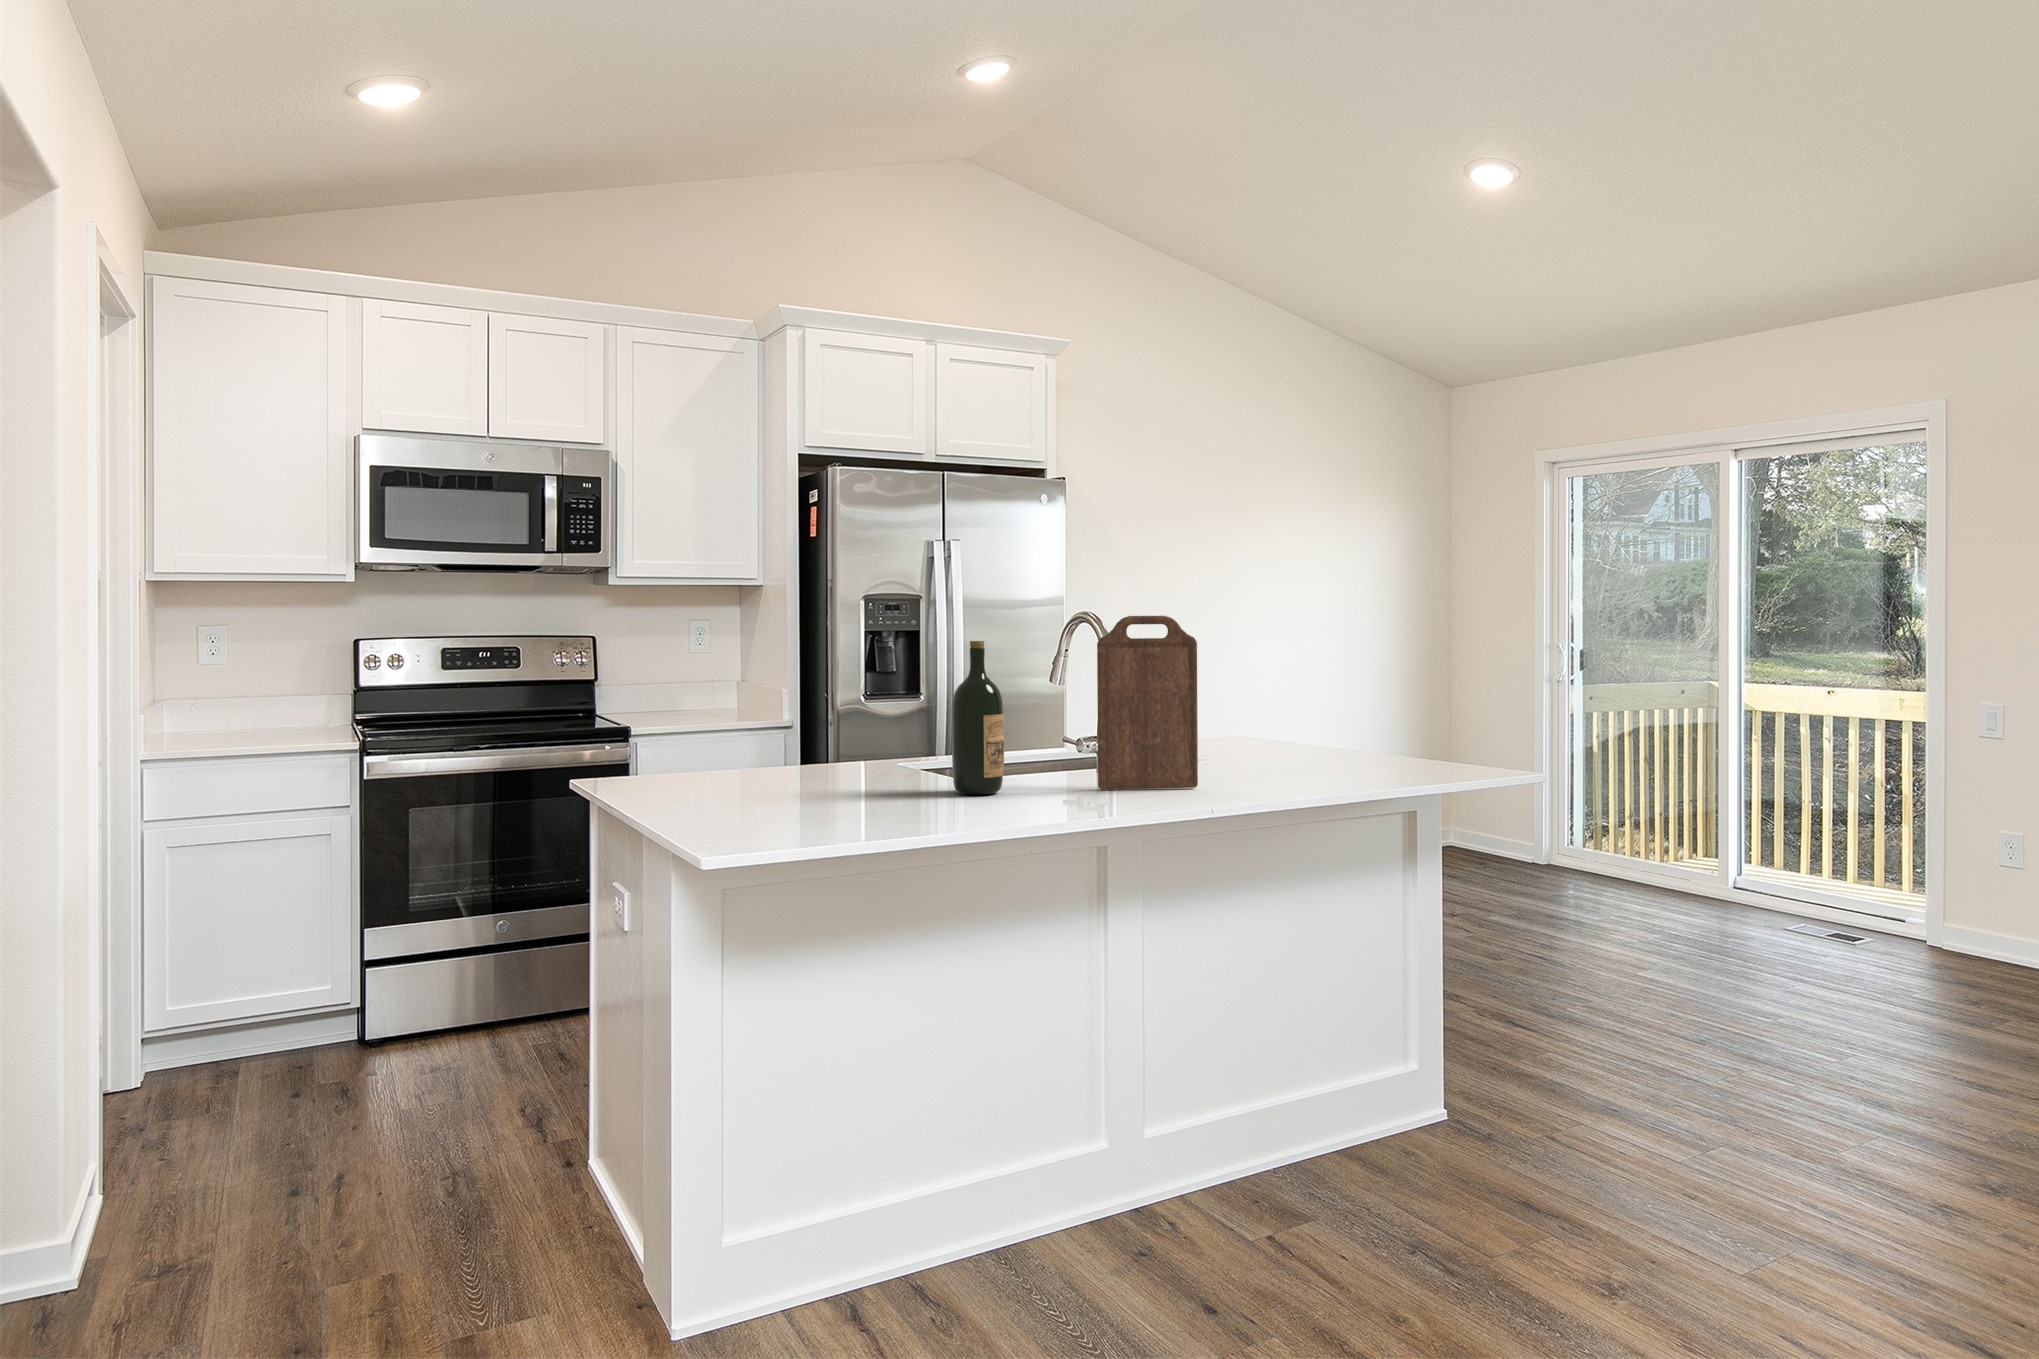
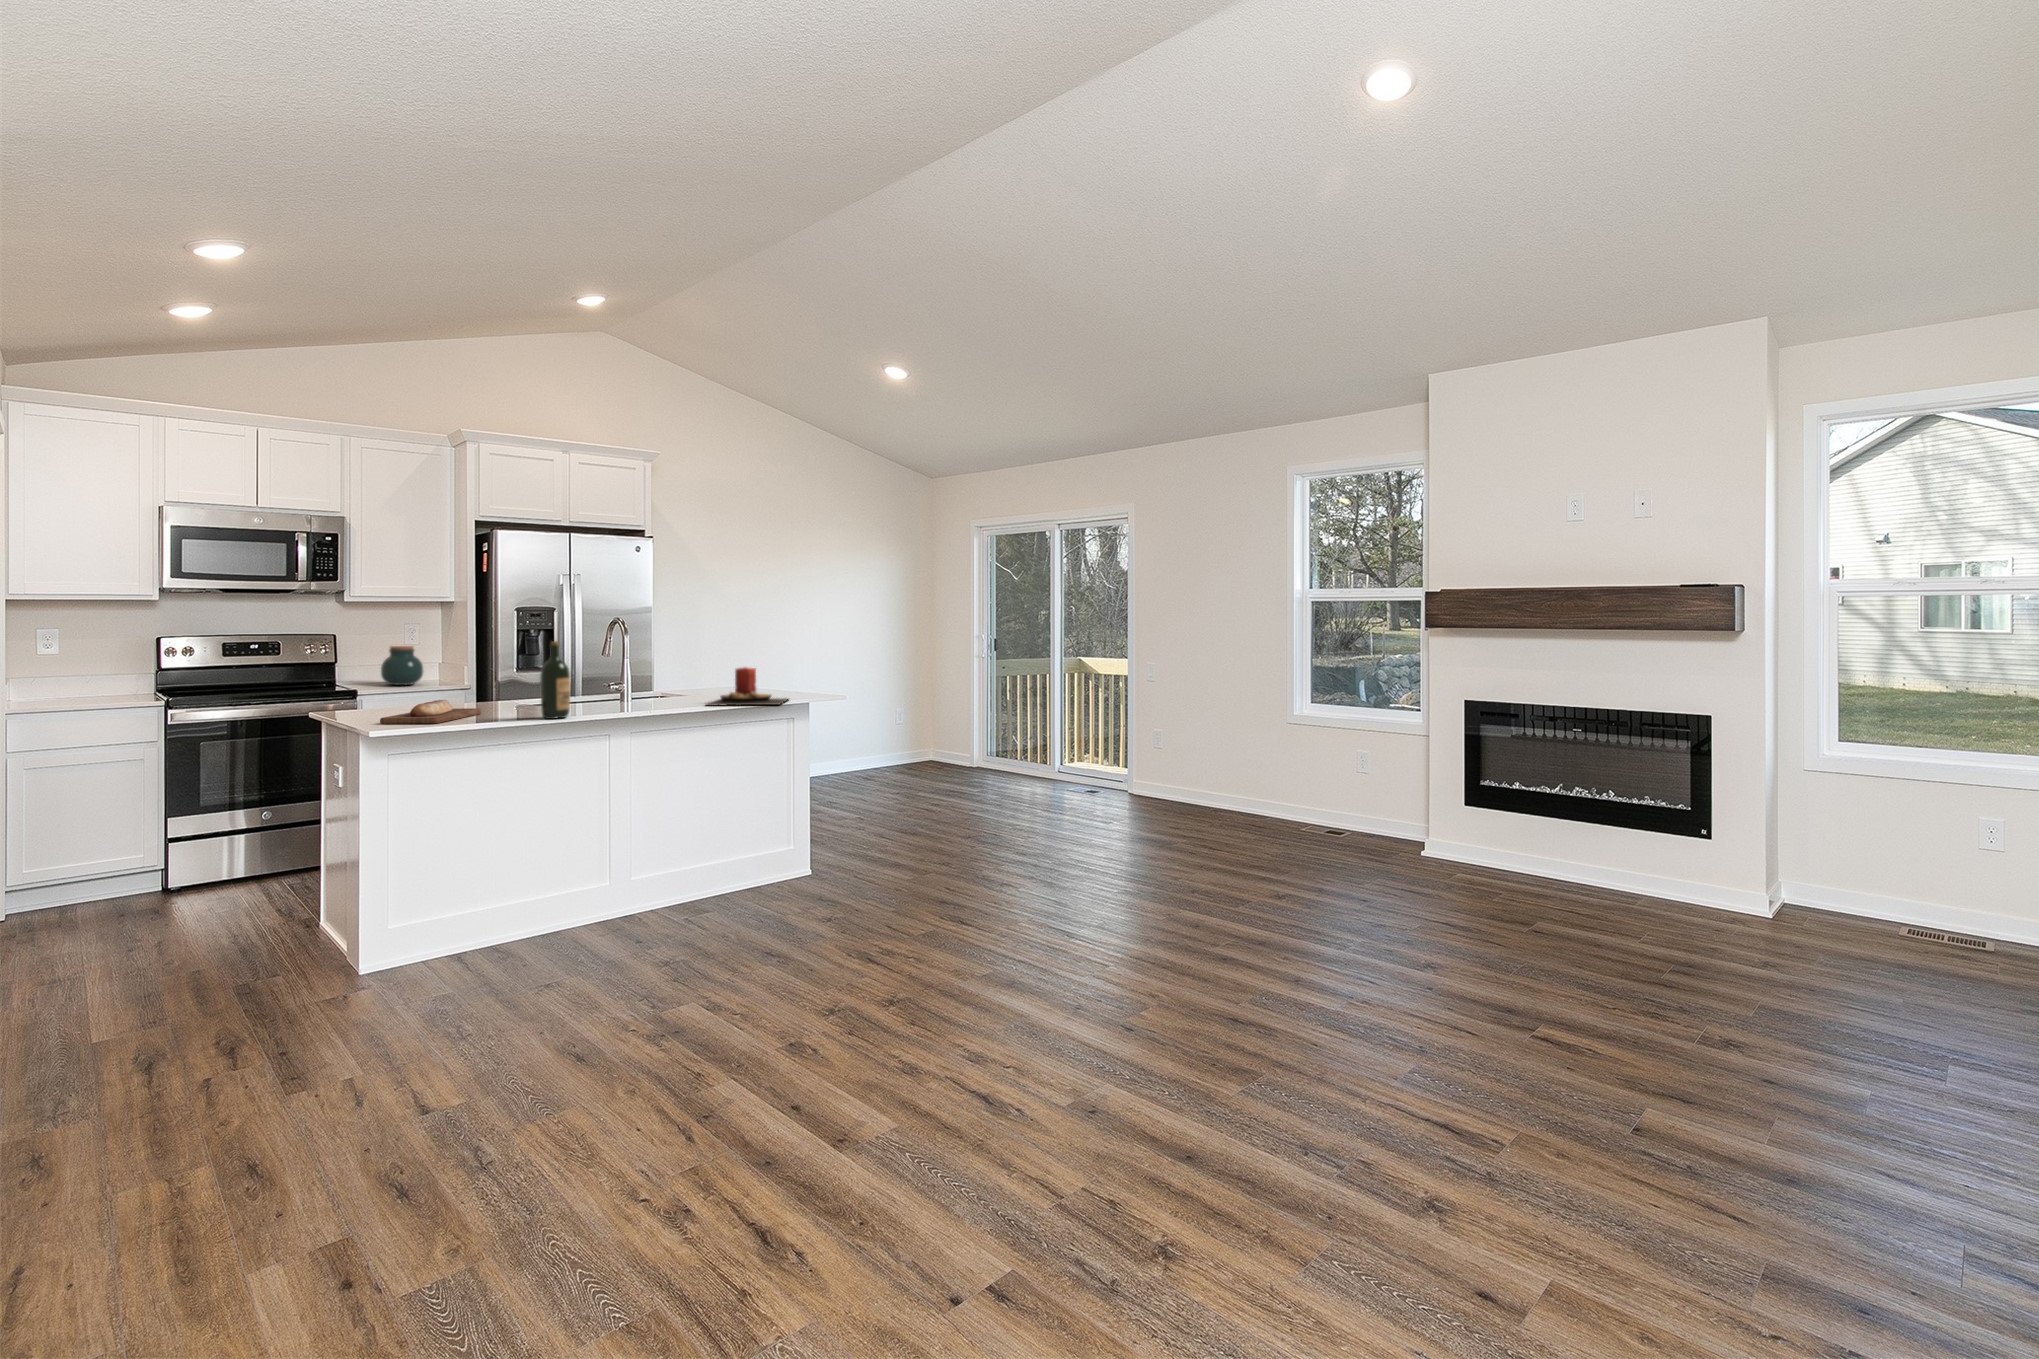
cutting board: present [1097,616,1198,790] -> none [623,628,678,715]
jar: none [660,656,719,719] -> present [381,646,423,685]
candle: none [1222,694,1367,772] -> present [706,667,788,706]
bread loaf: none [677,752,839,801] -> present [380,700,481,724]

